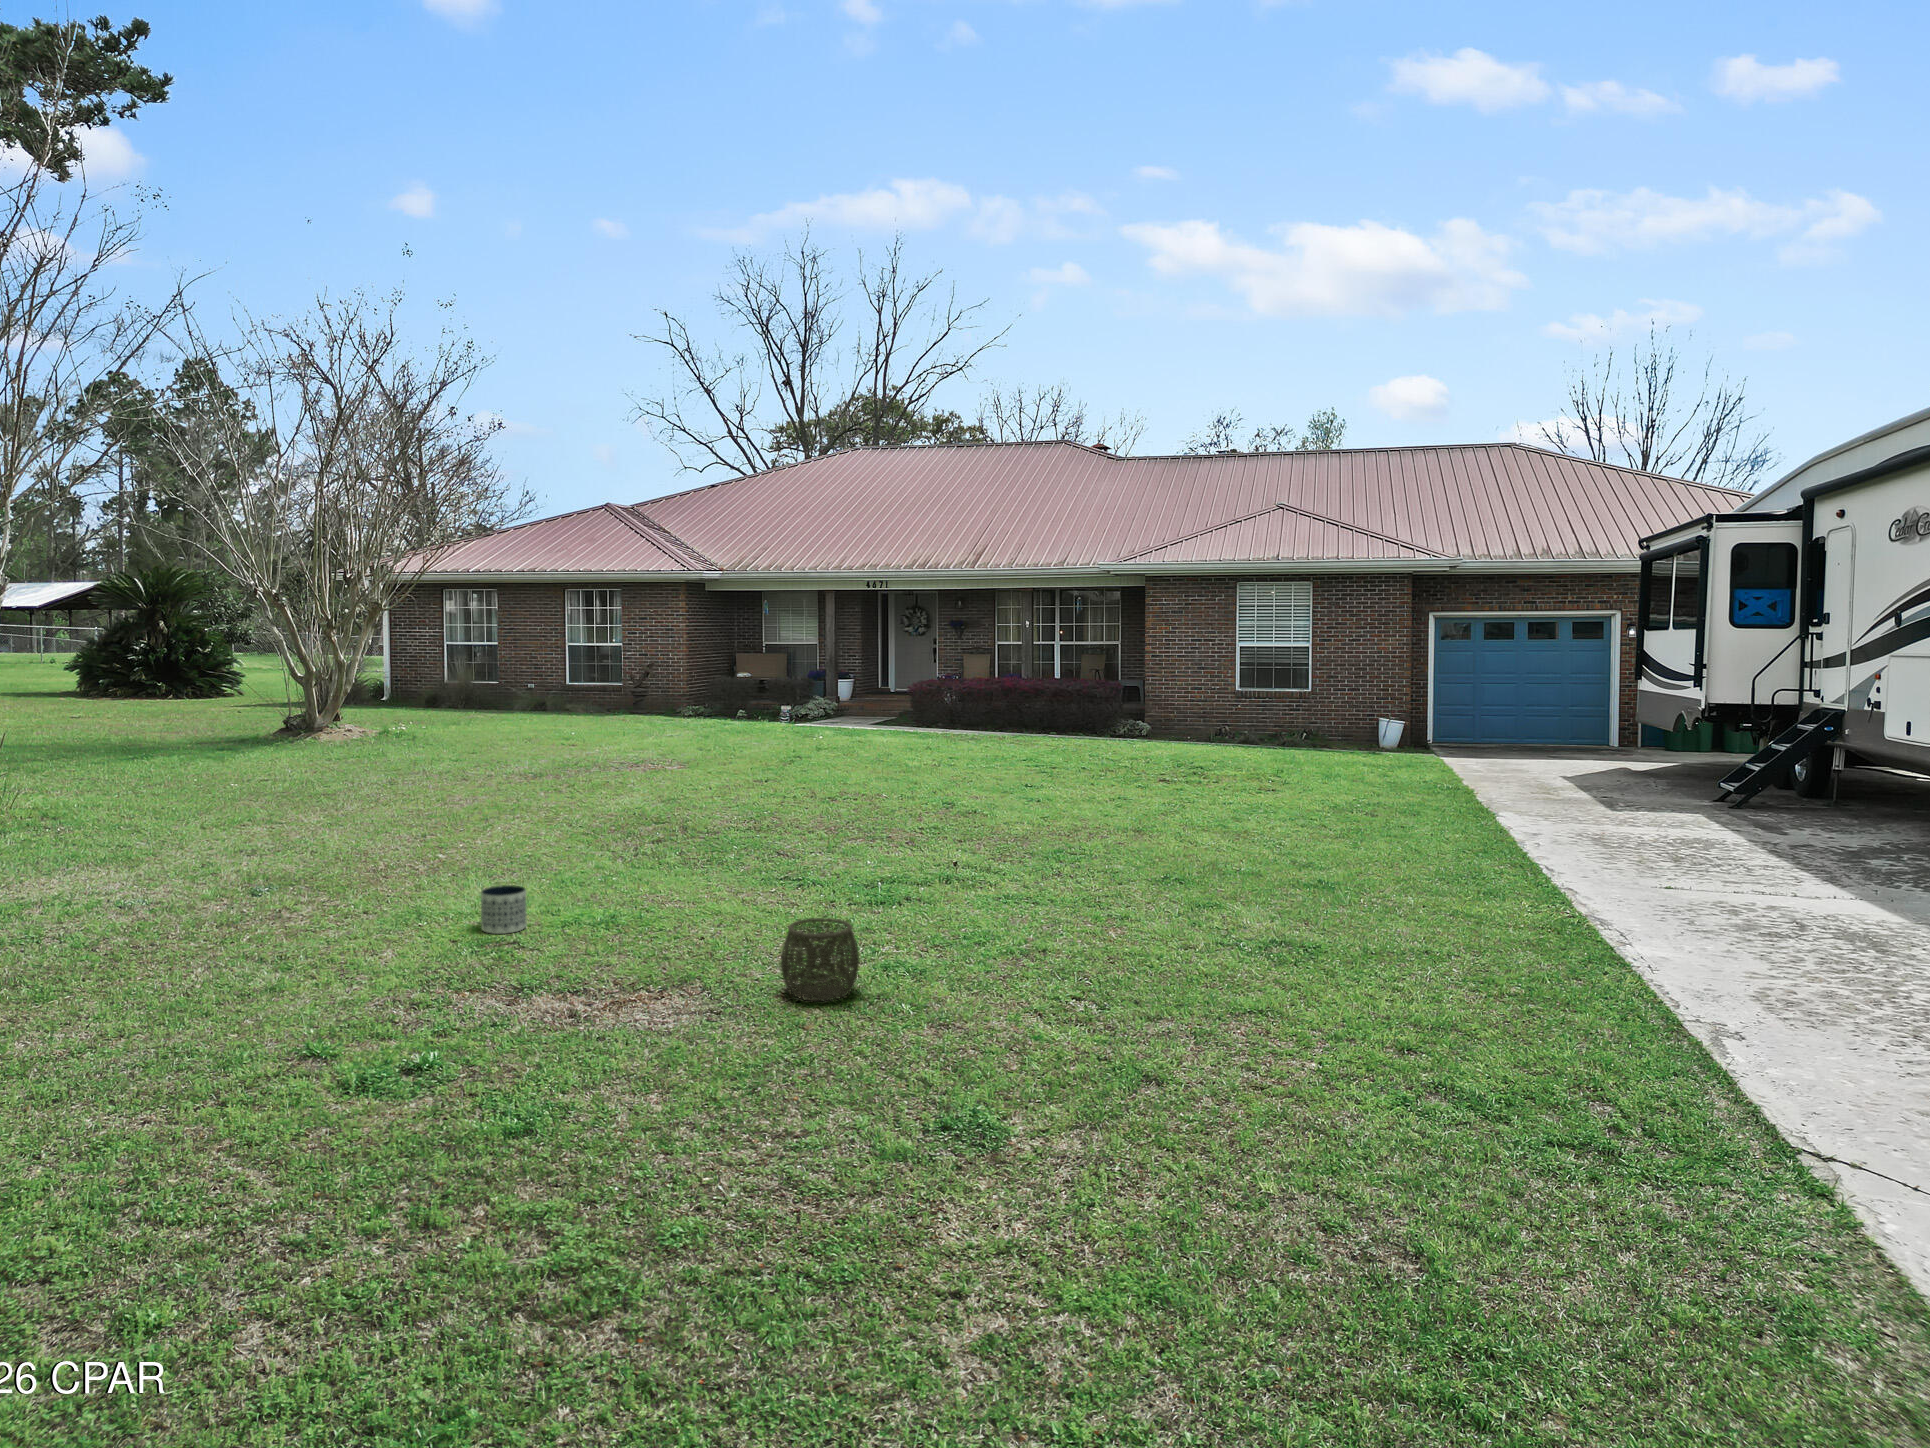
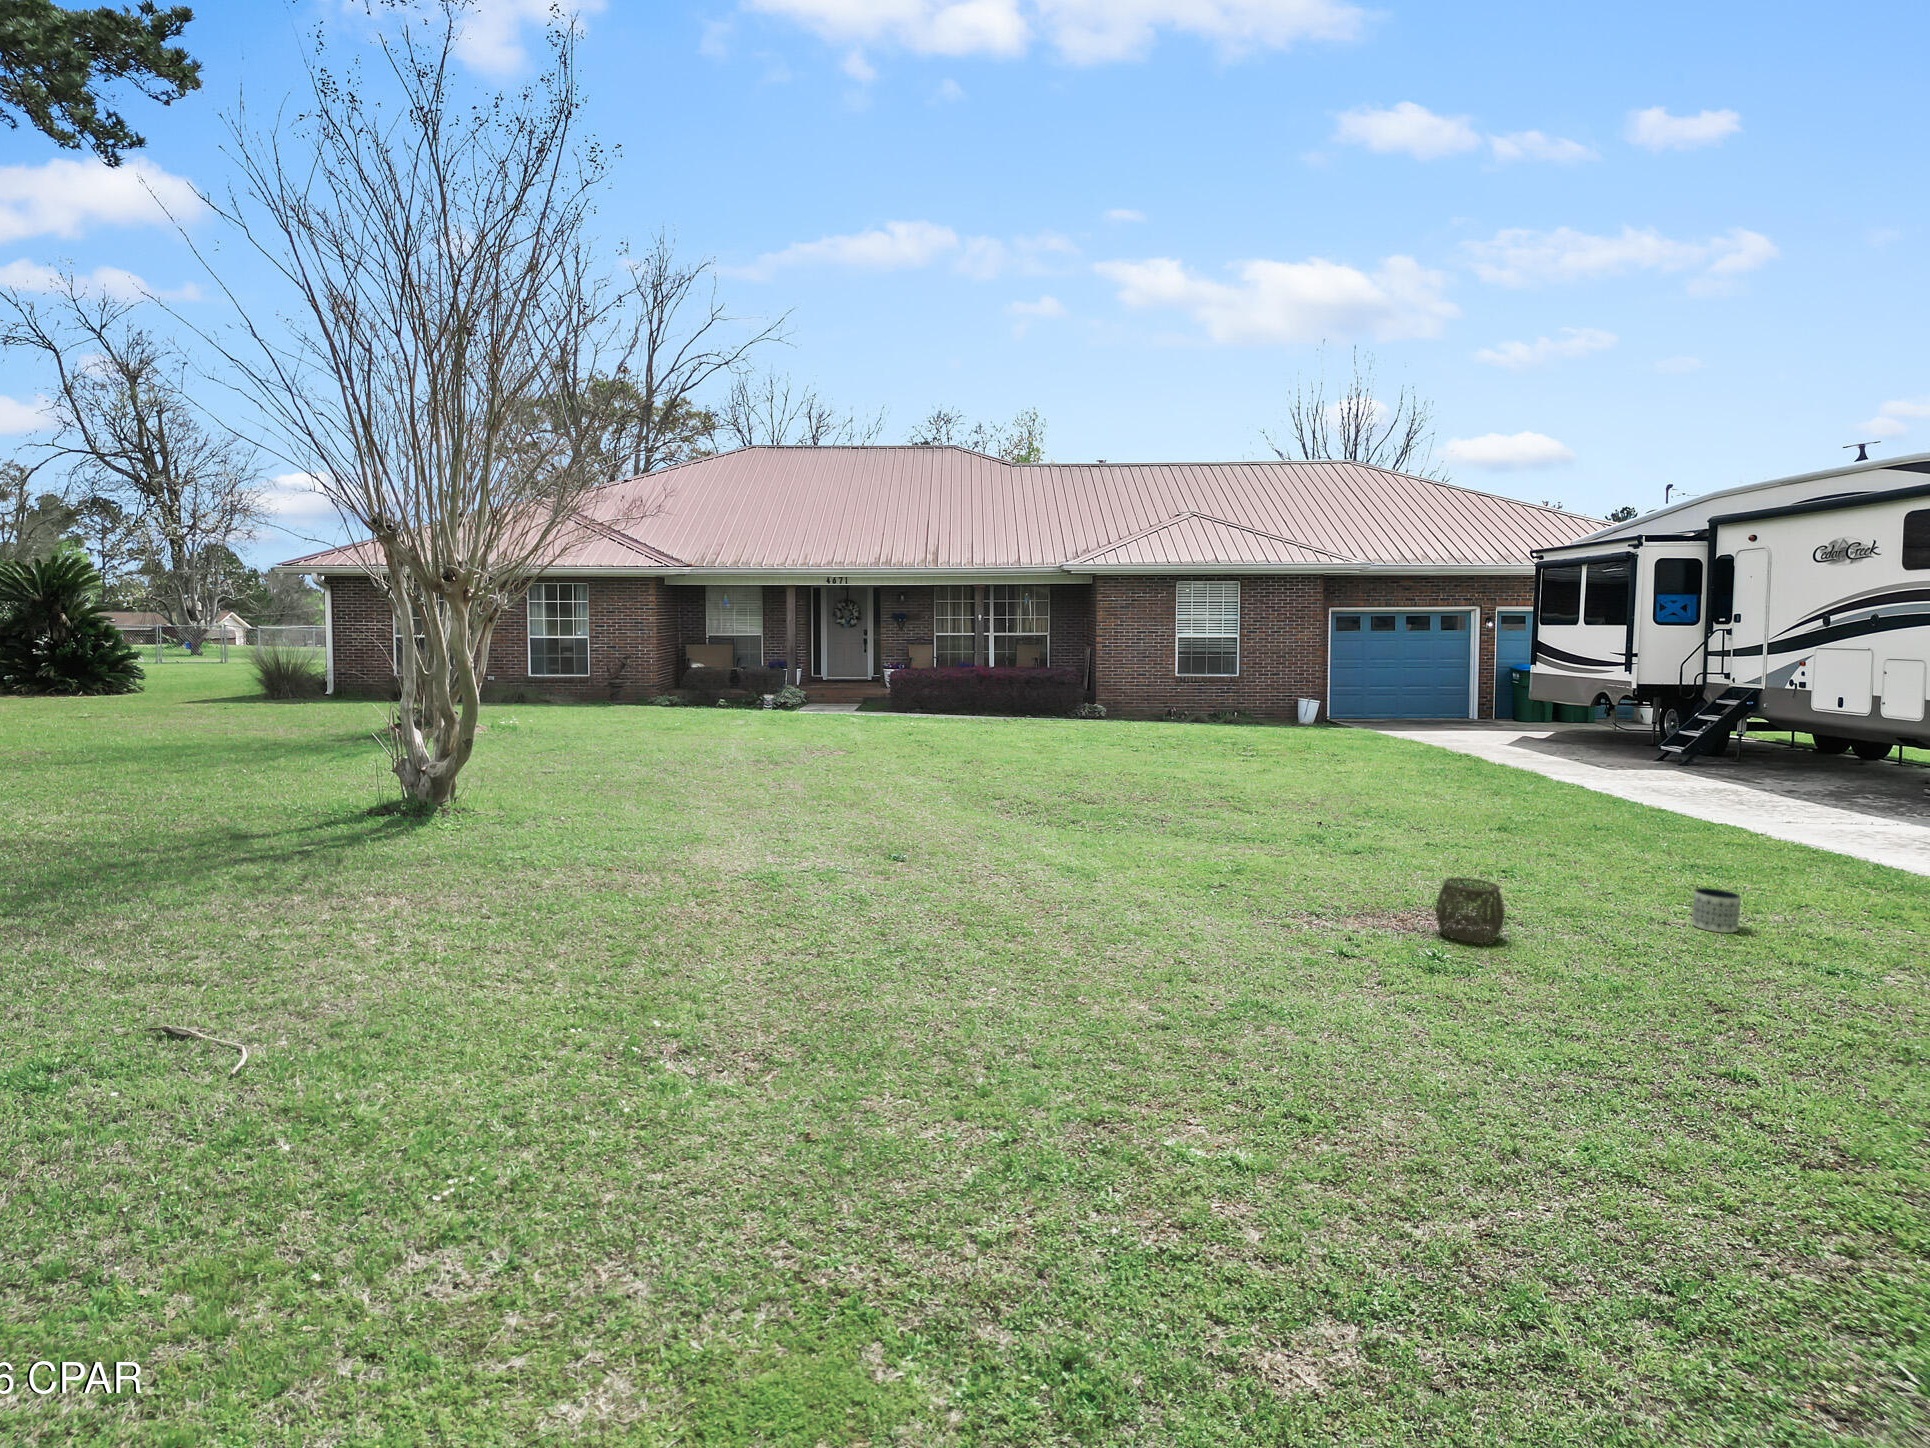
planter: present [481,885,527,934] -> present [1692,888,1741,933]

